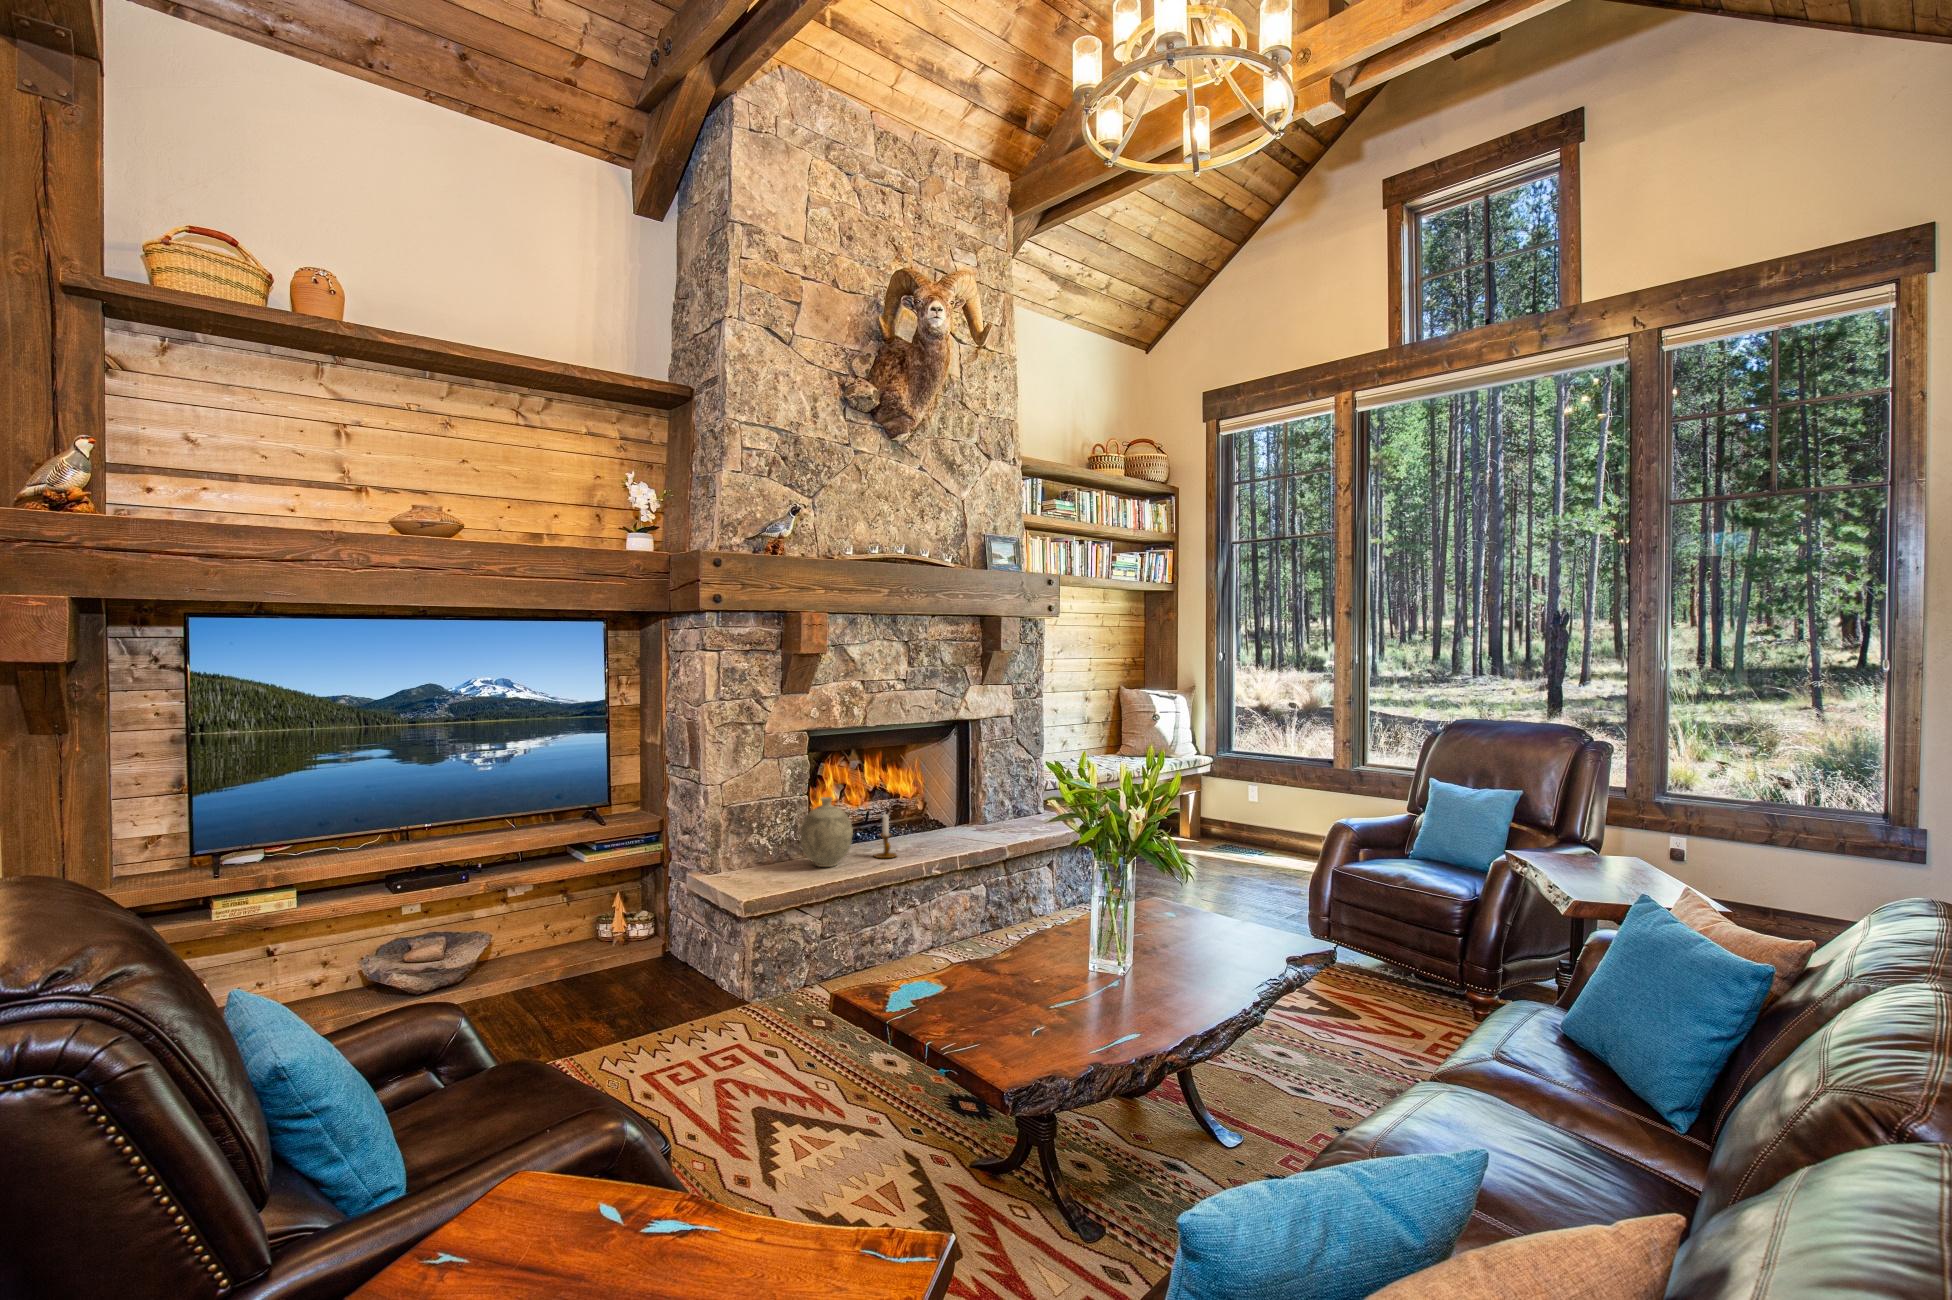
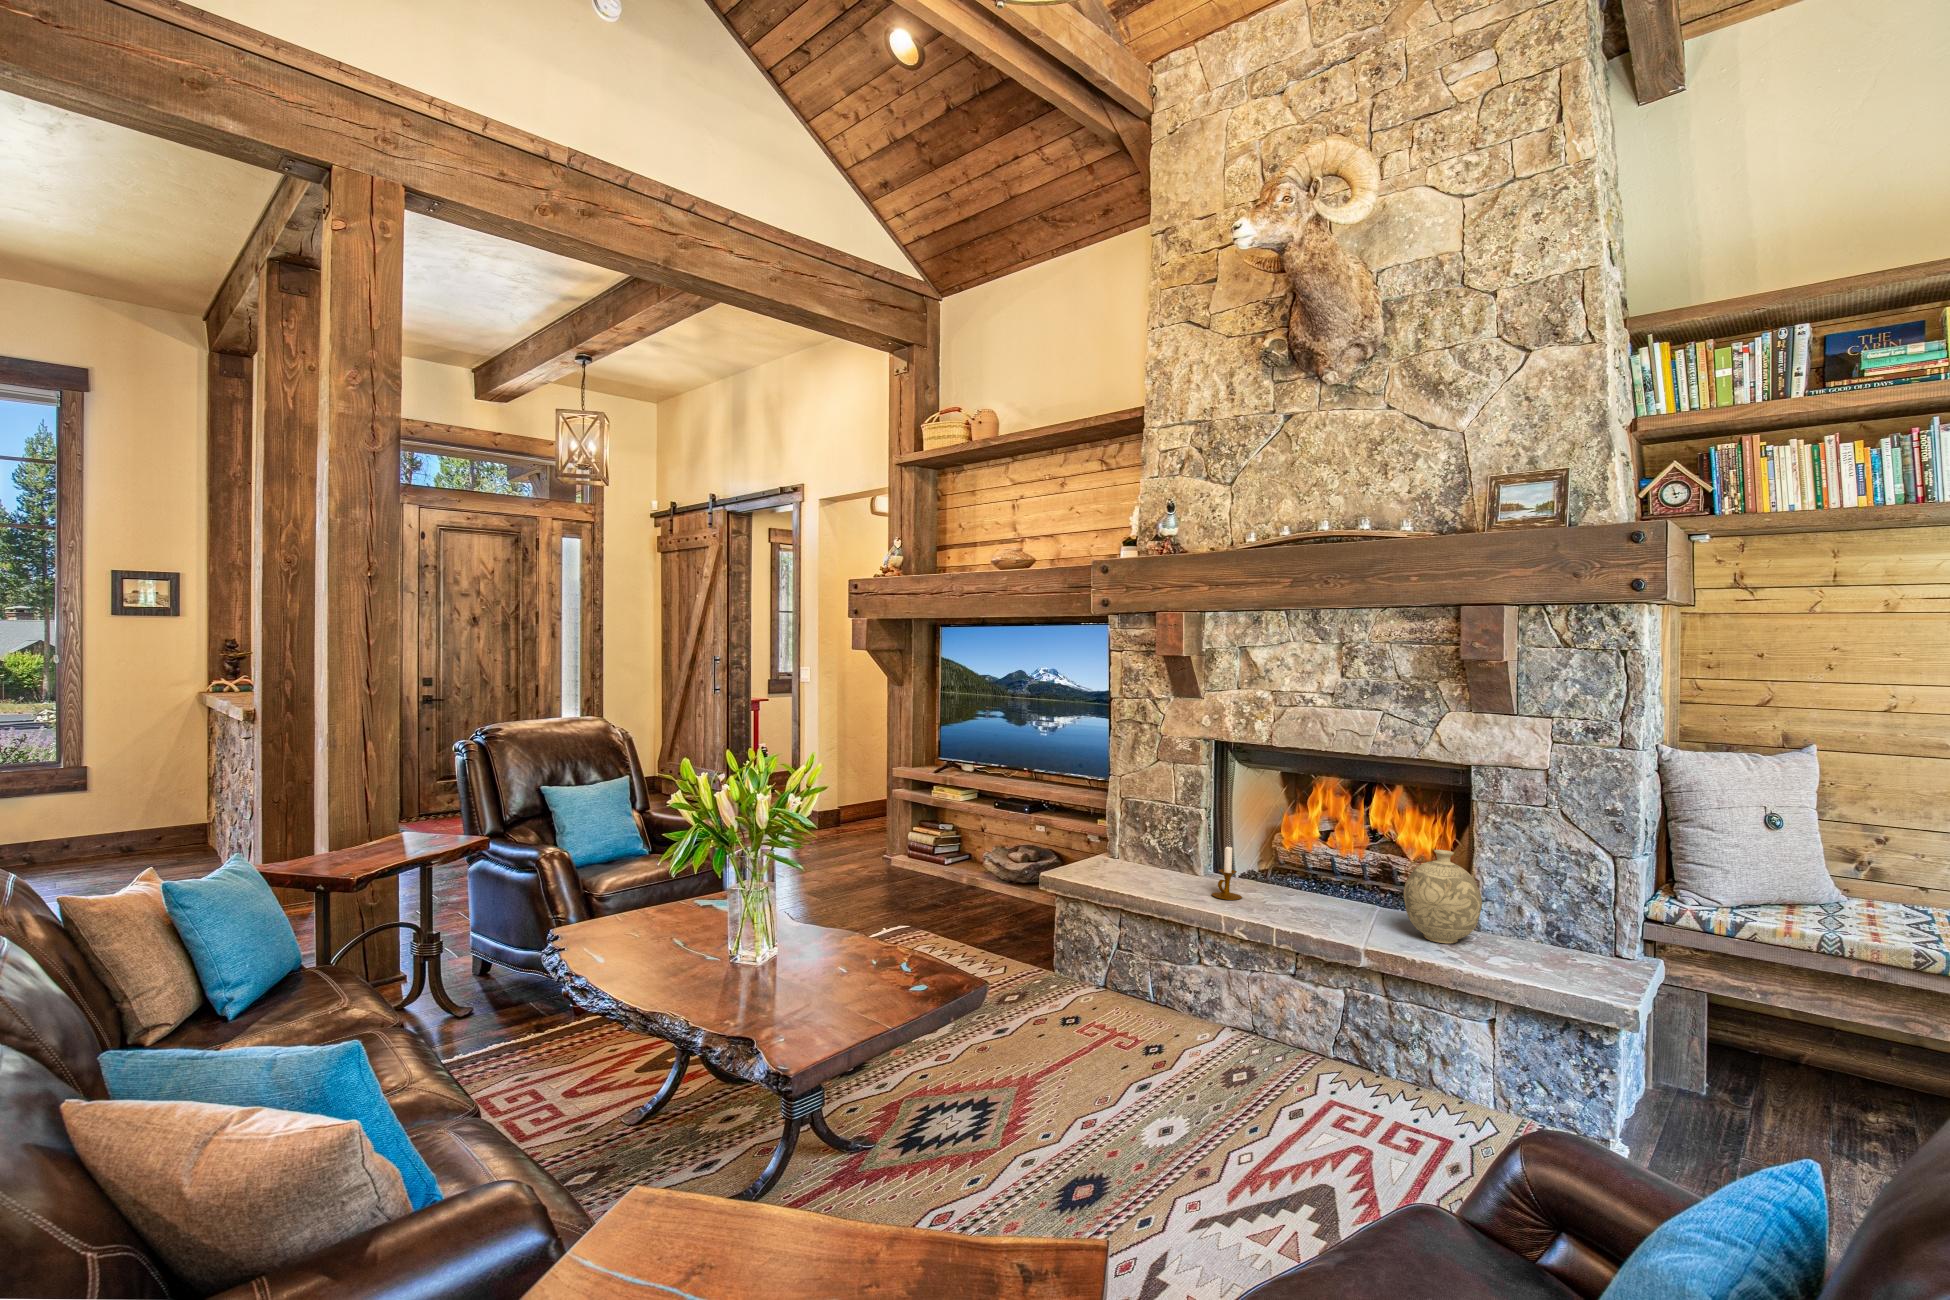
decorative vase: present [800,797,853,867] -> present [1404,850,1482,943]

